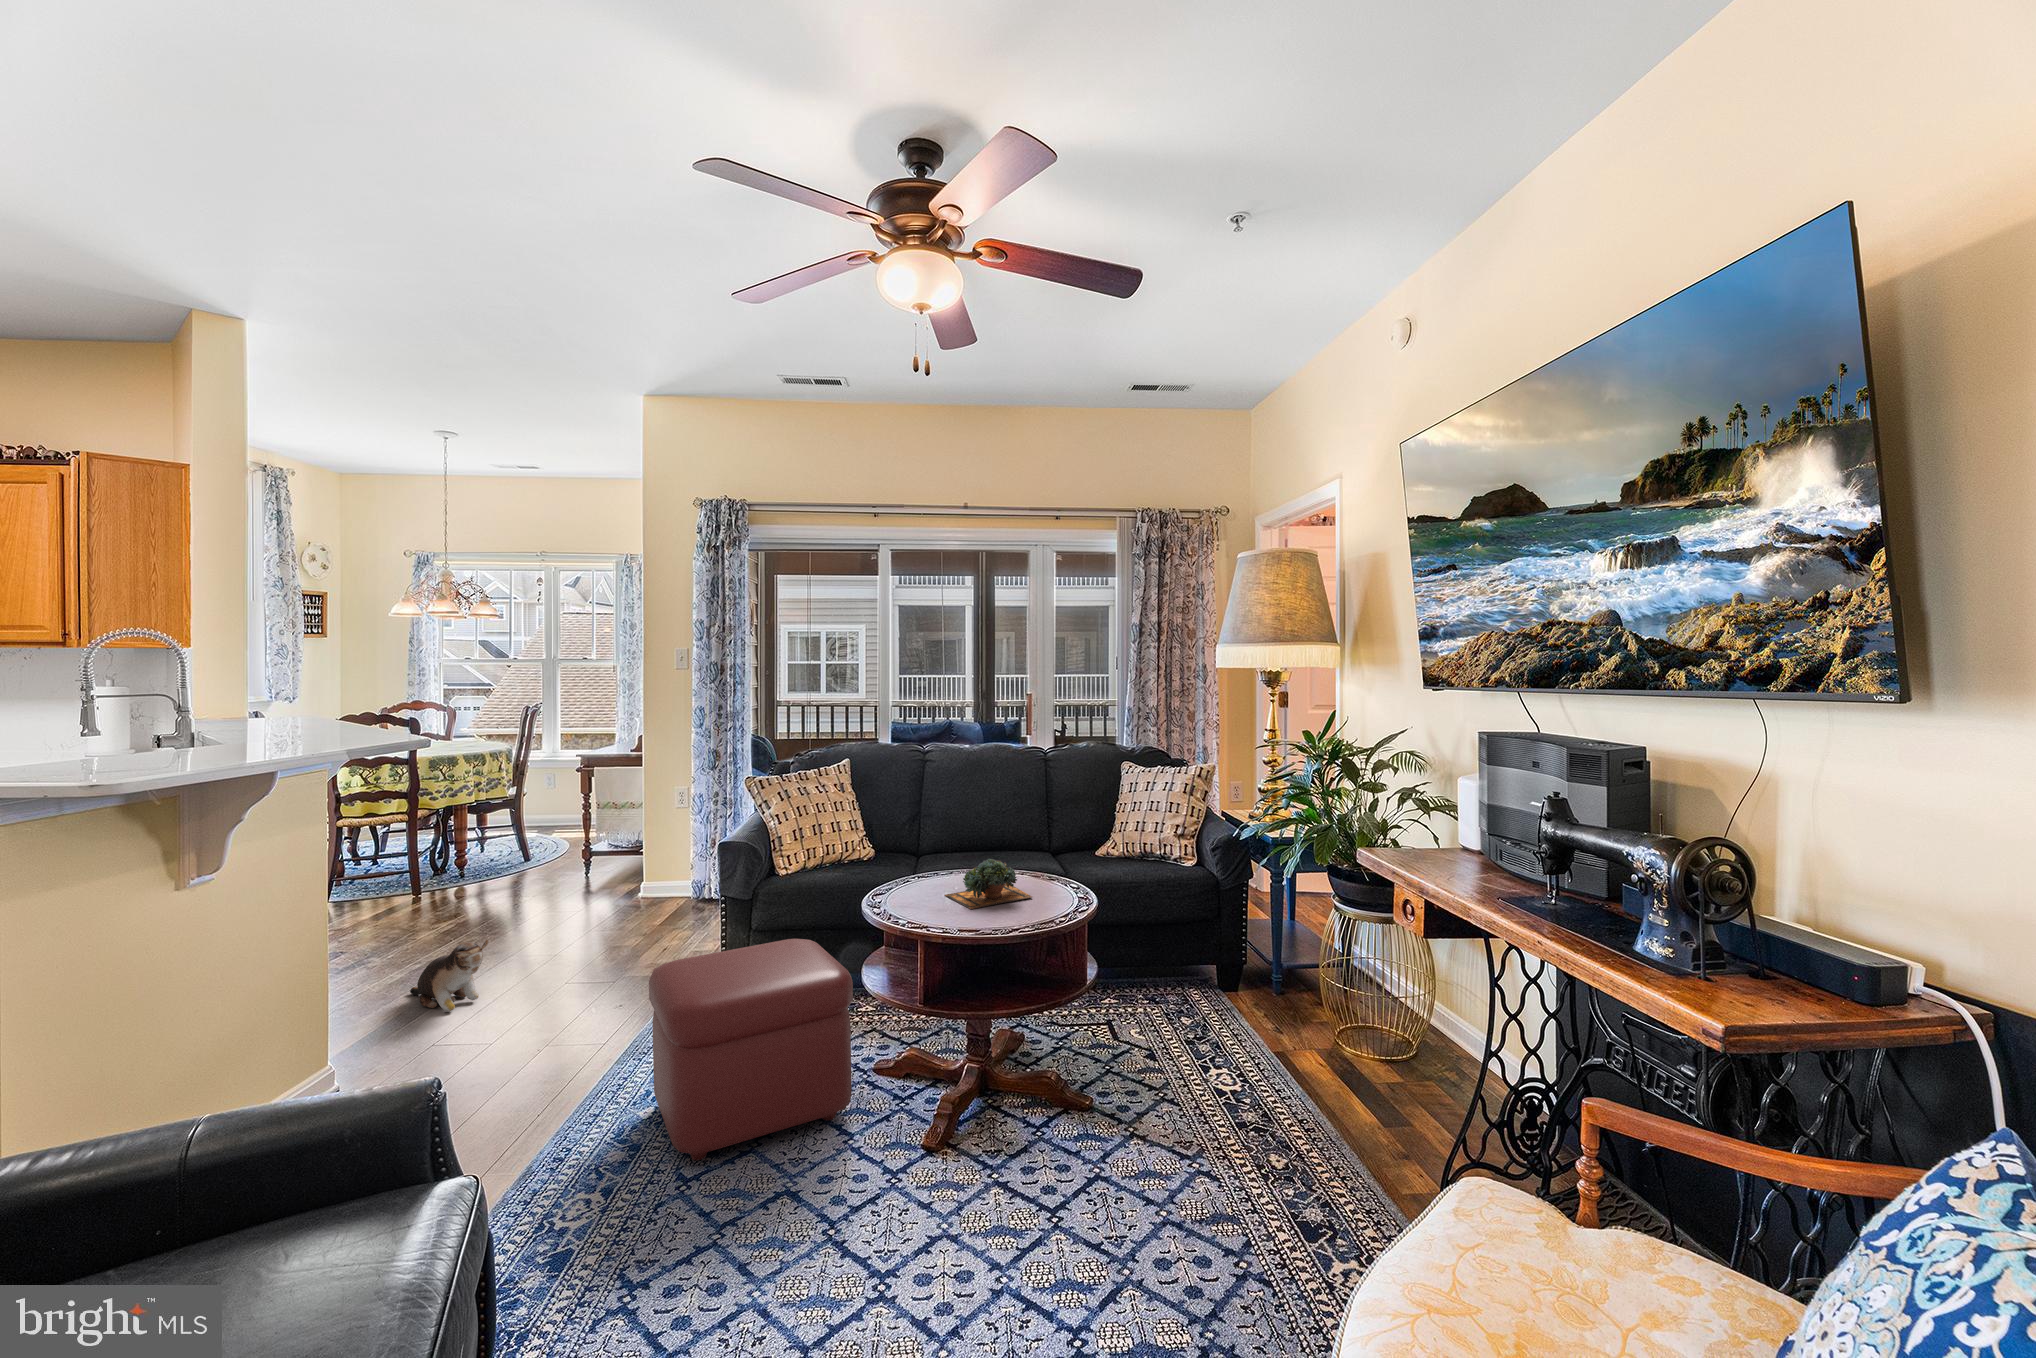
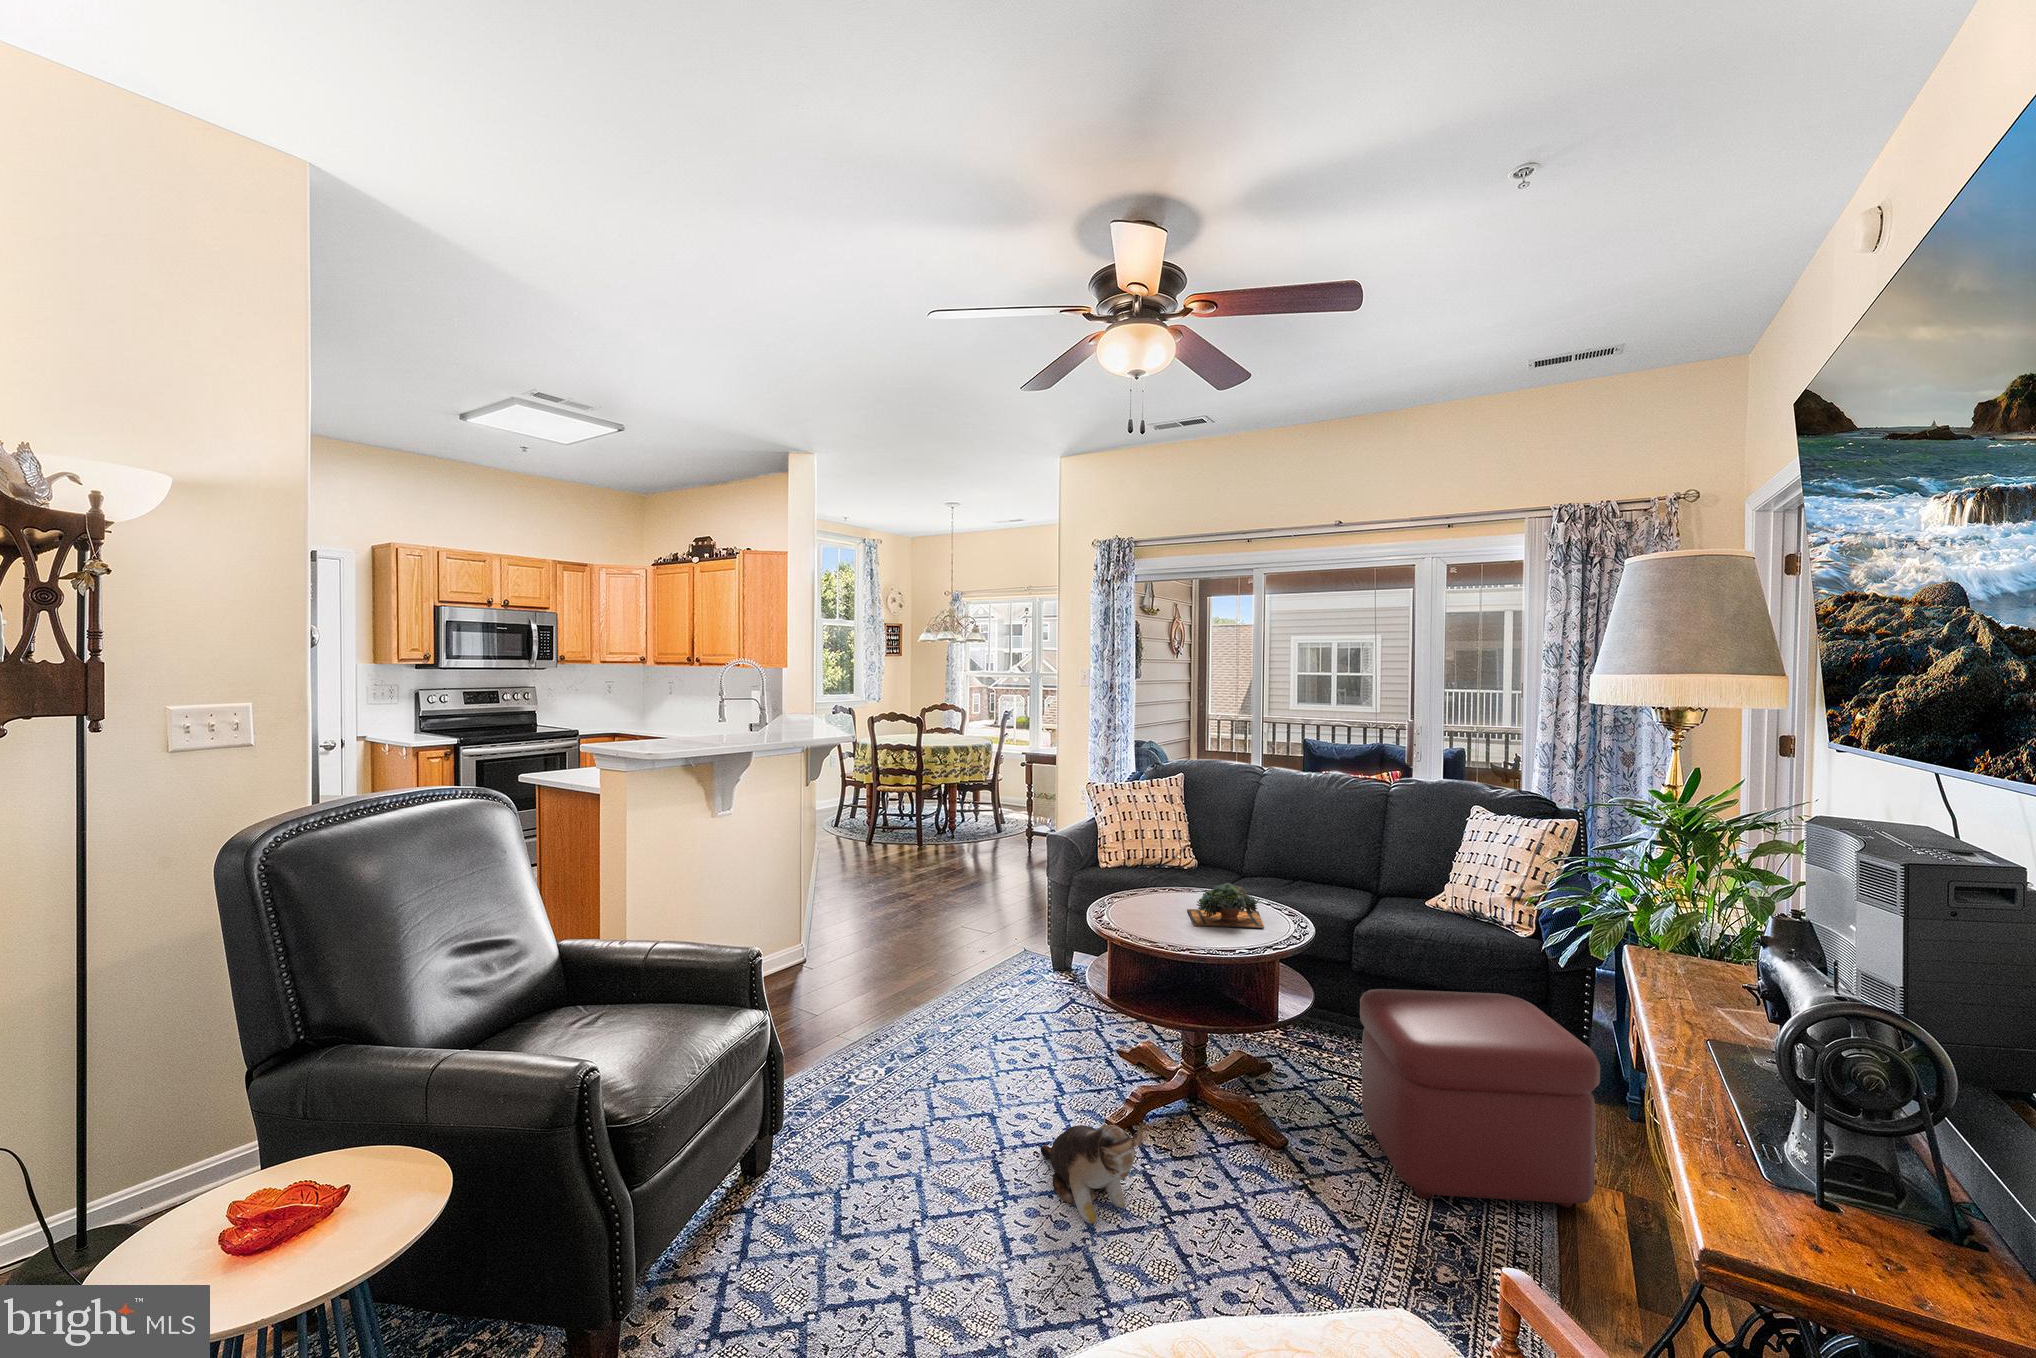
ottoman: present [649,939,853,1160] -> present [1360,989,1600,1208]
plush toy: present [410,940,488,1012] -> present [1041,1124,1143,1224]

